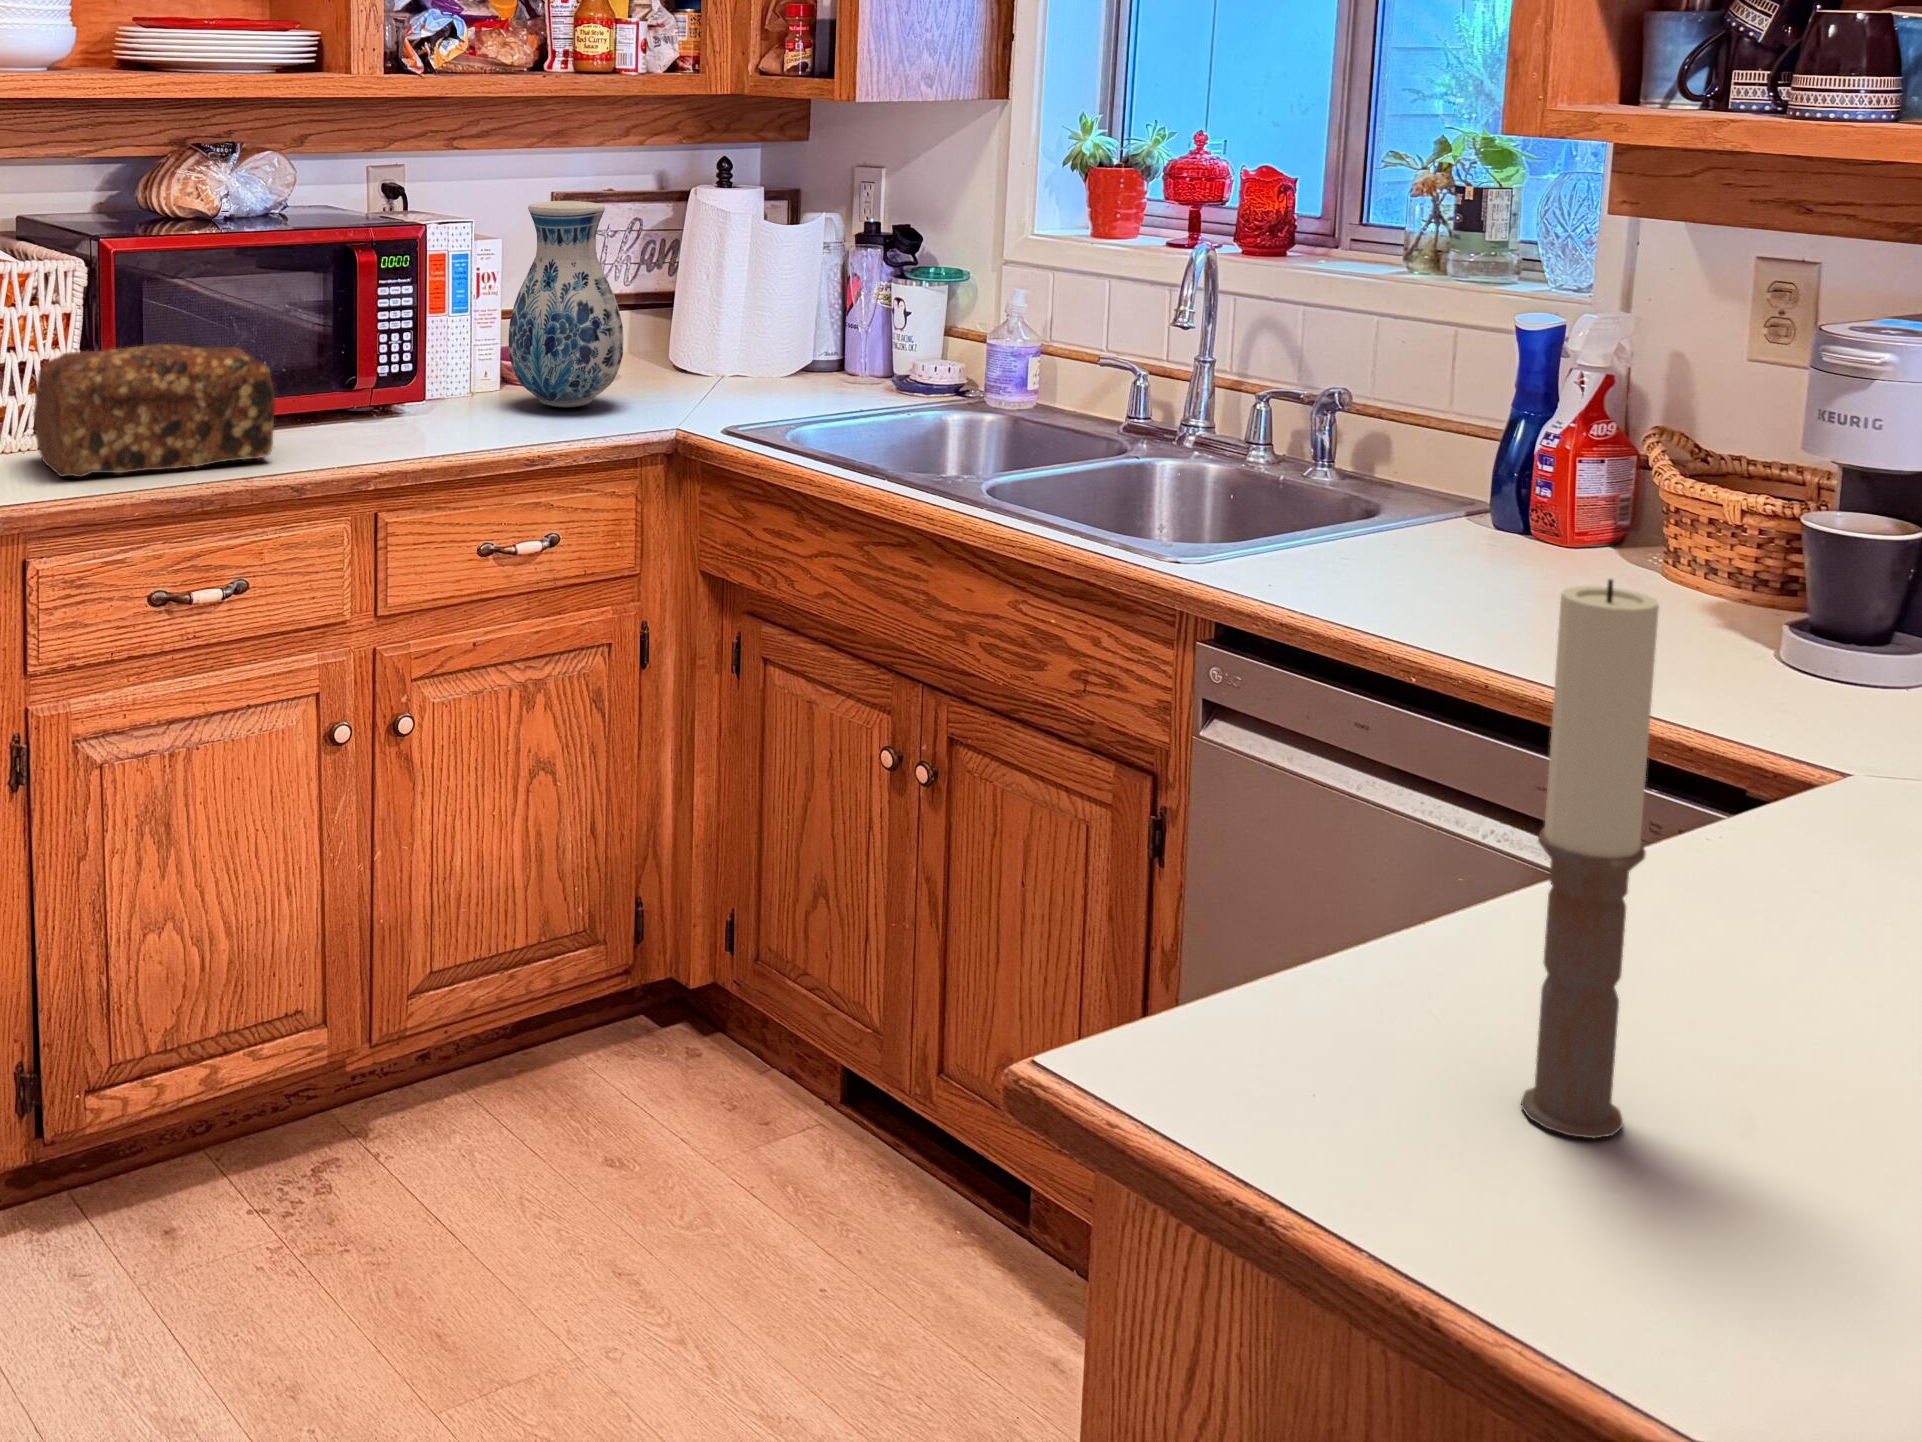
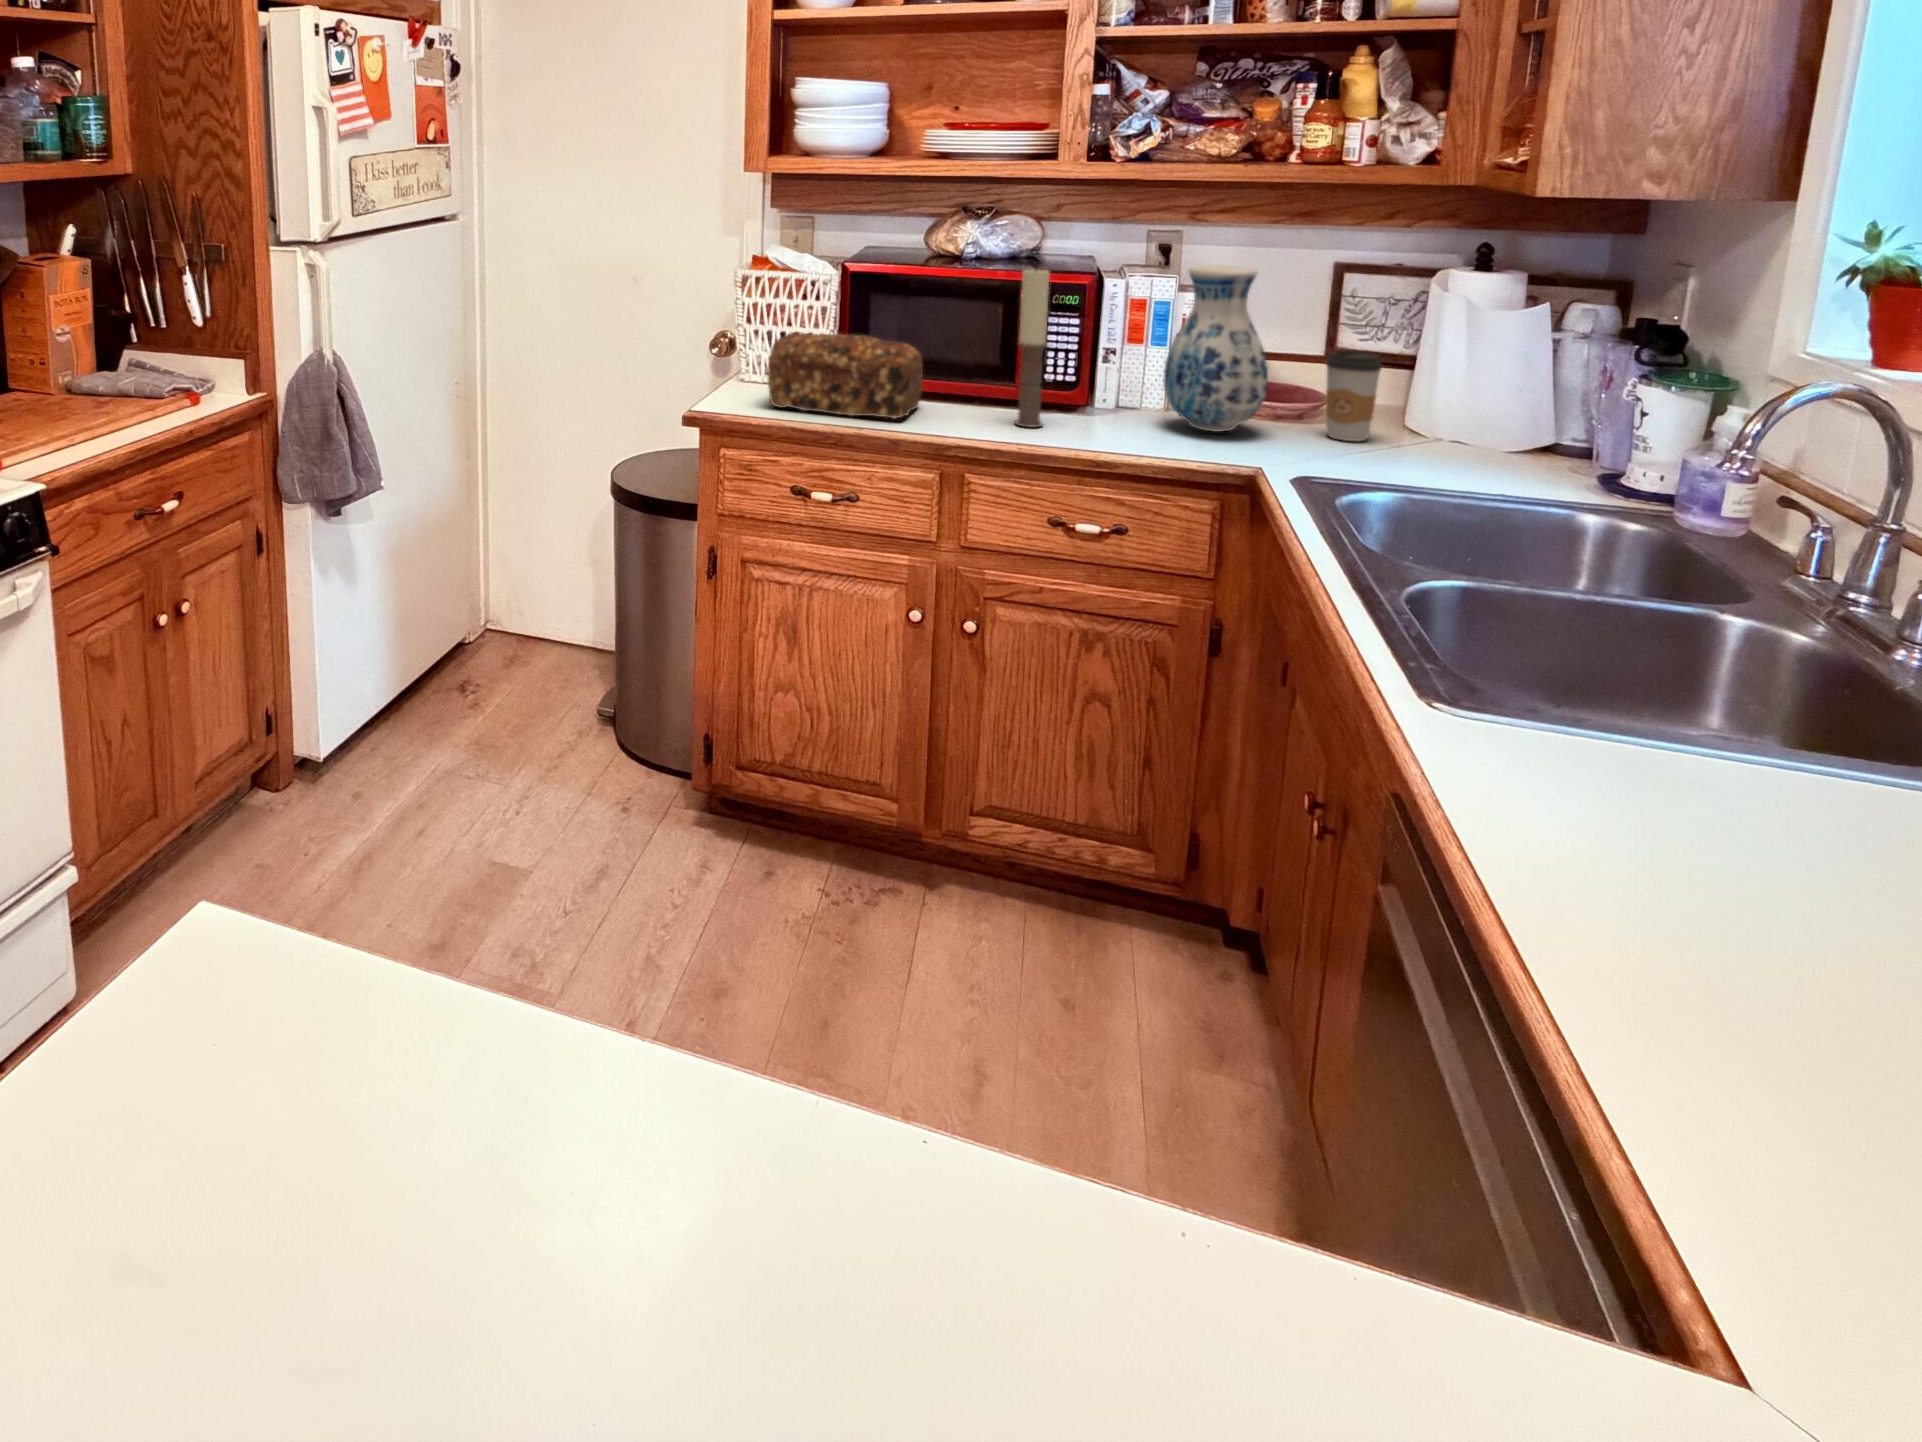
coffee cup: none [651,291,705,394] -> present [1326,351,1381,441]
candle: present [1521,579,1659,1138] -> present [1015,269,1050,428]

